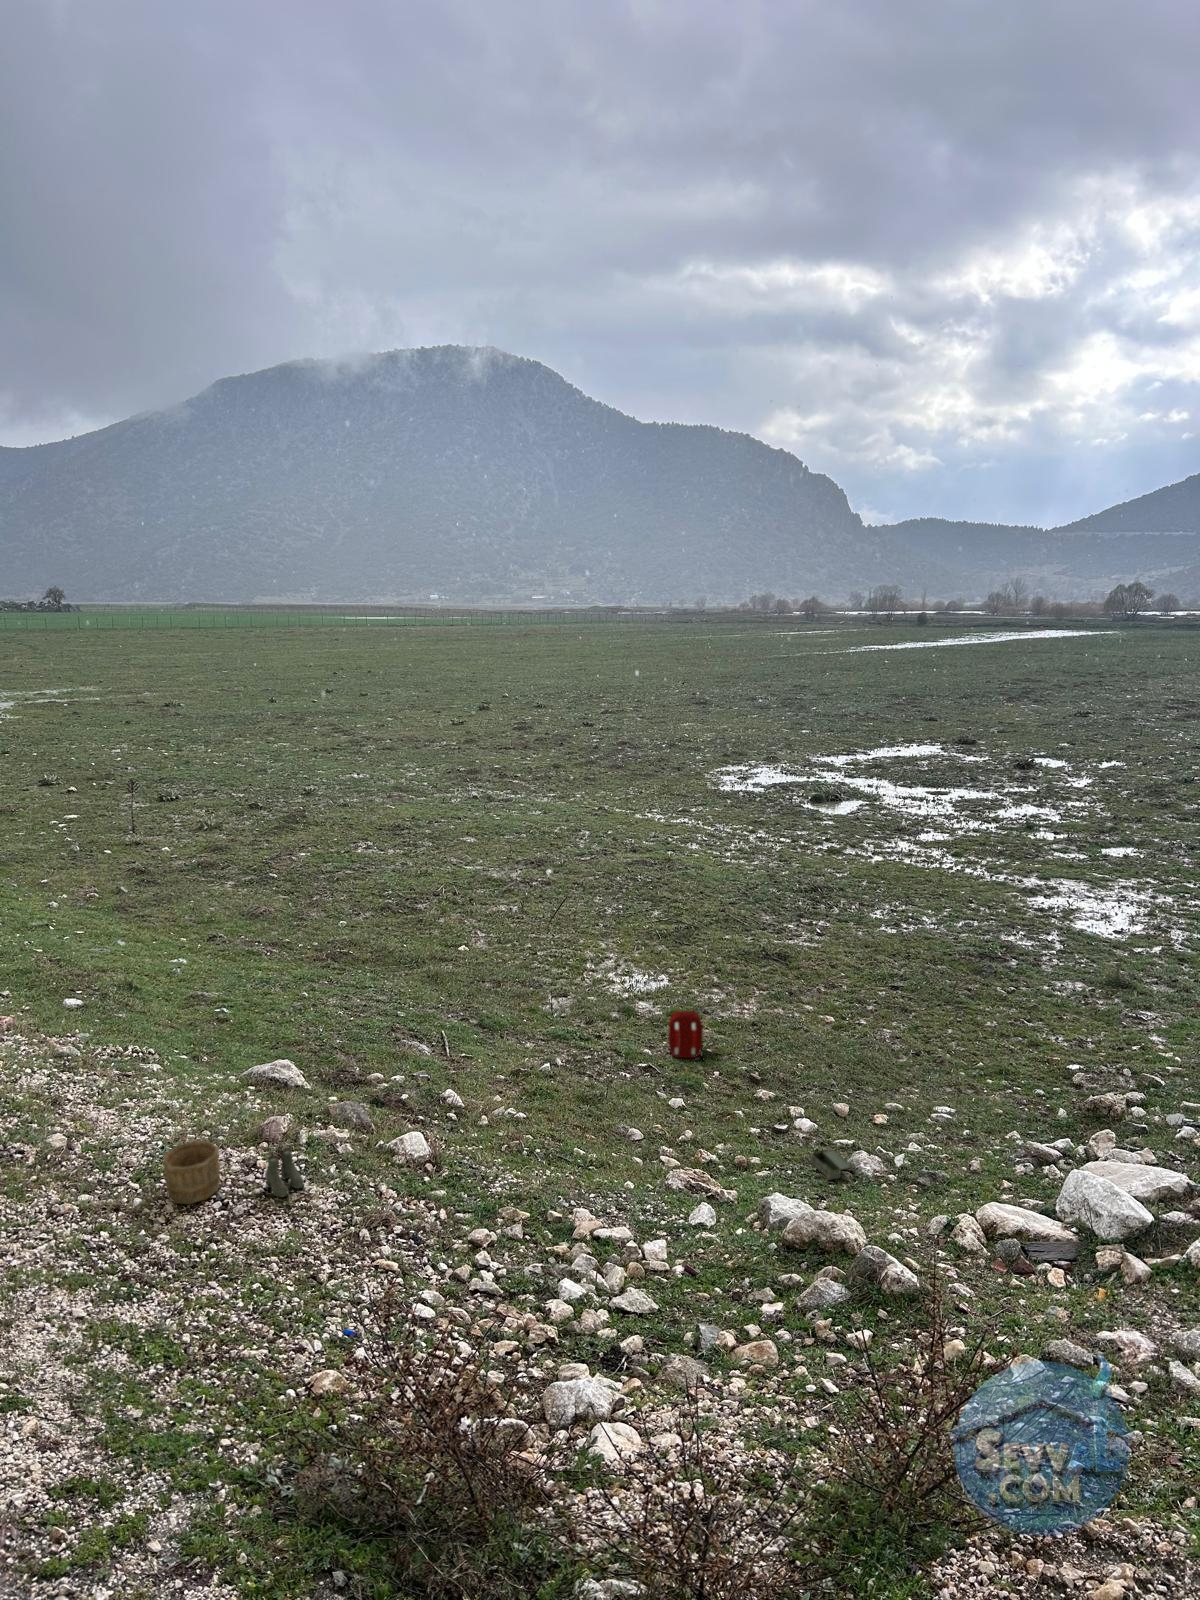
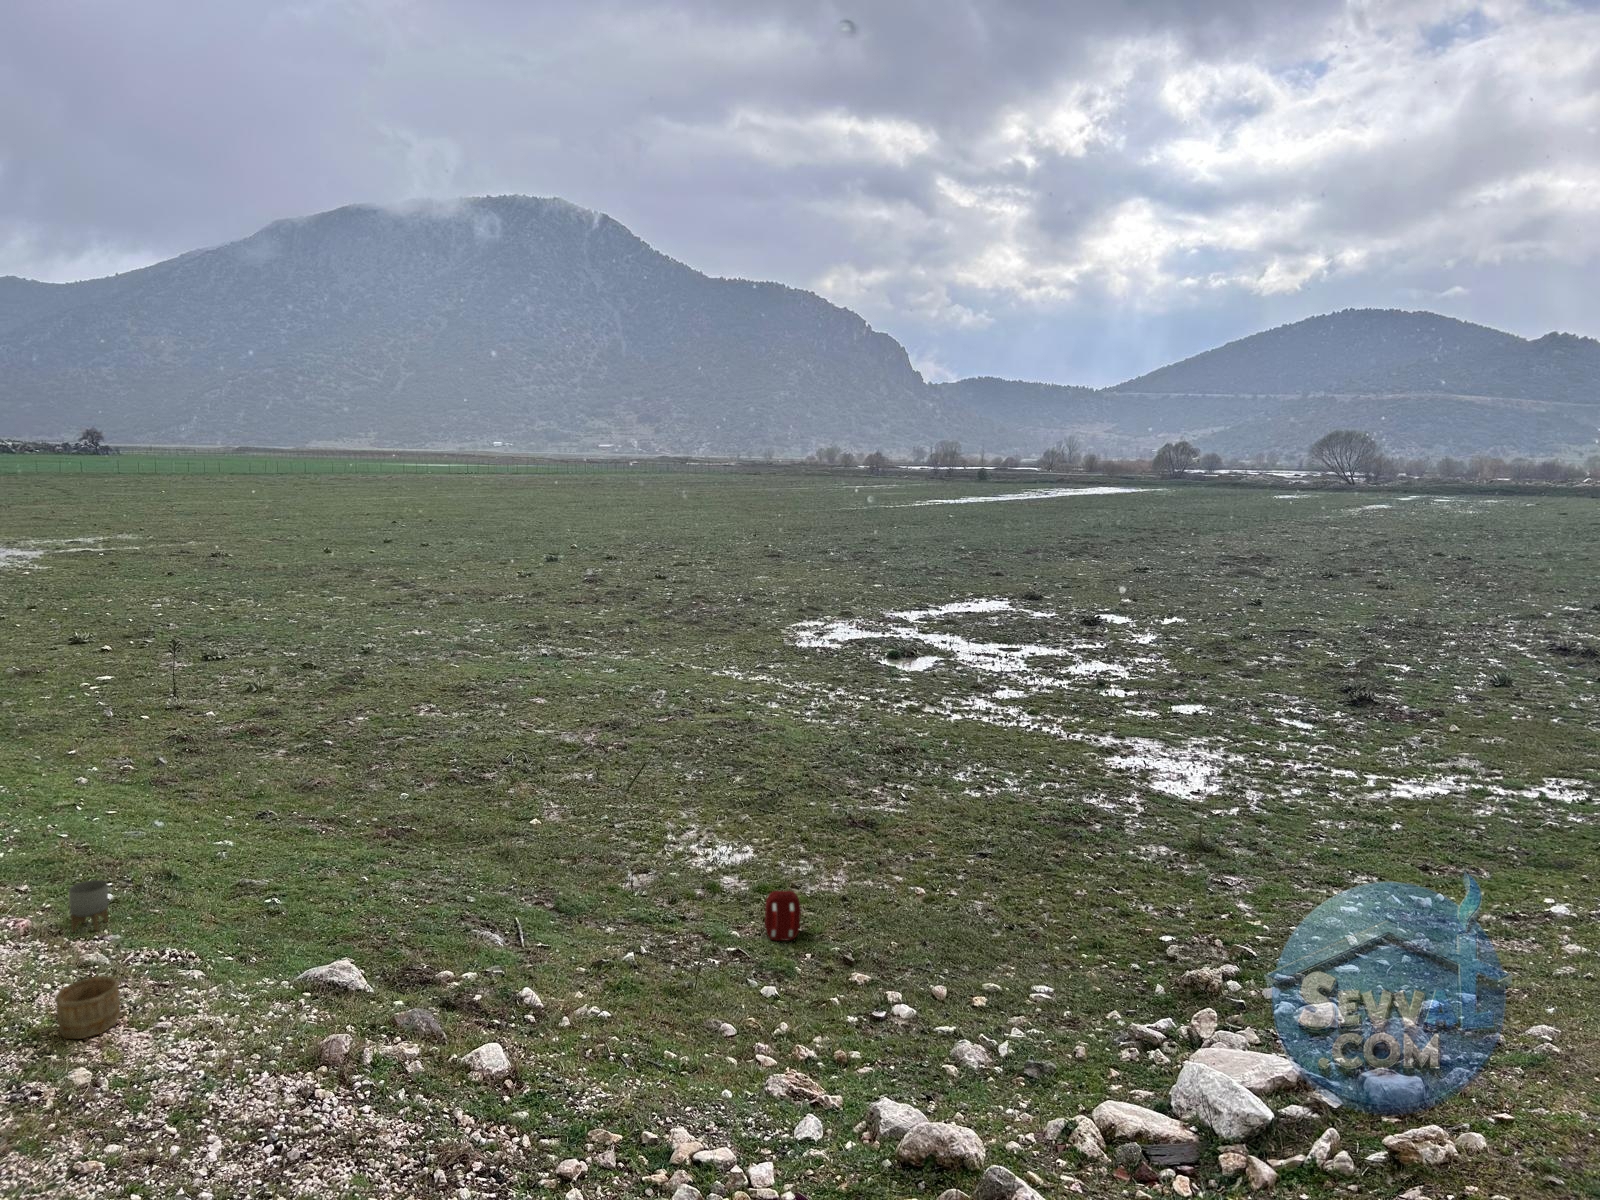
planter: none [55,988,88,1033] -> present [69,880,108,933]
wooden bucket: present [162,1141,220,1204] -> present [54,976,120,1039]
boots: present [265,1149,304,1197] -> none [325,1075,371,1134]
toolbox: present [811,1149,851,1180] -> none [918,1040,960,1075]

